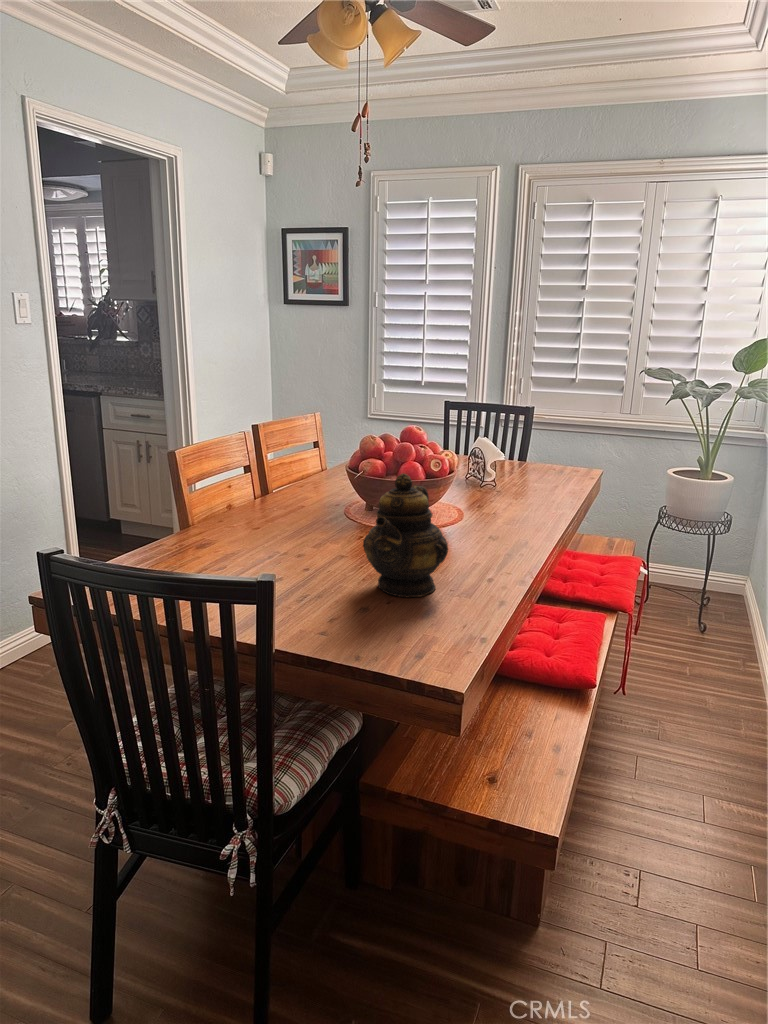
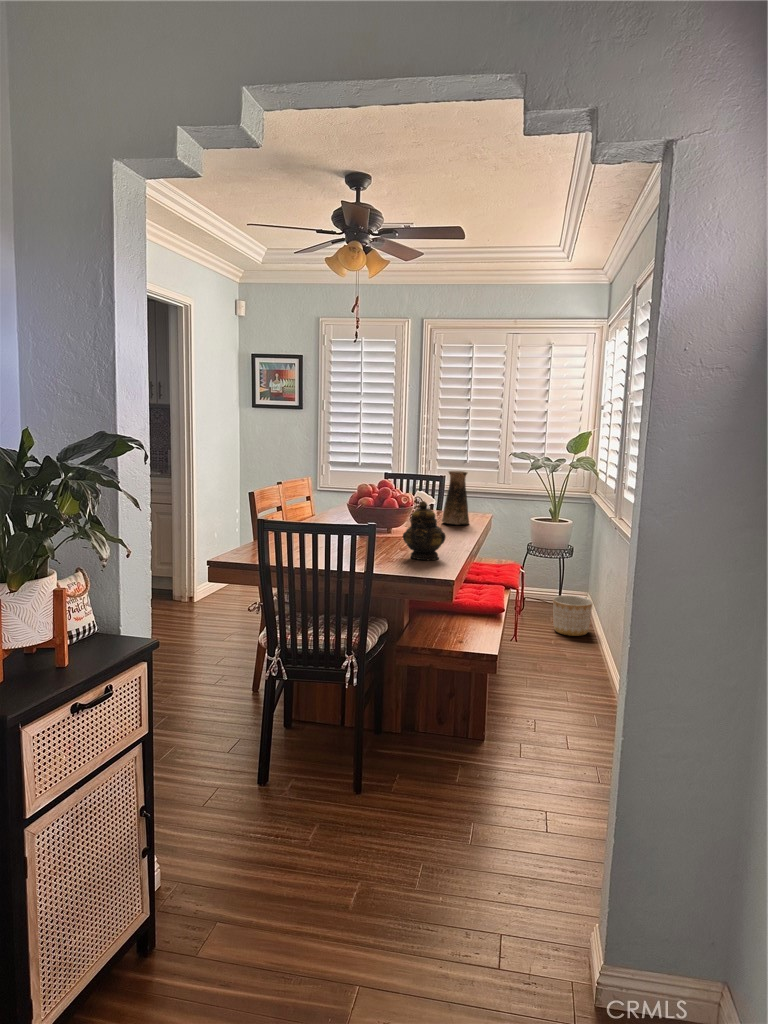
pitcher: none [499,401,547,494] -> present [442,471,469,525]
planter: none [689,597,758,665] -> present [553,595,593,636]

